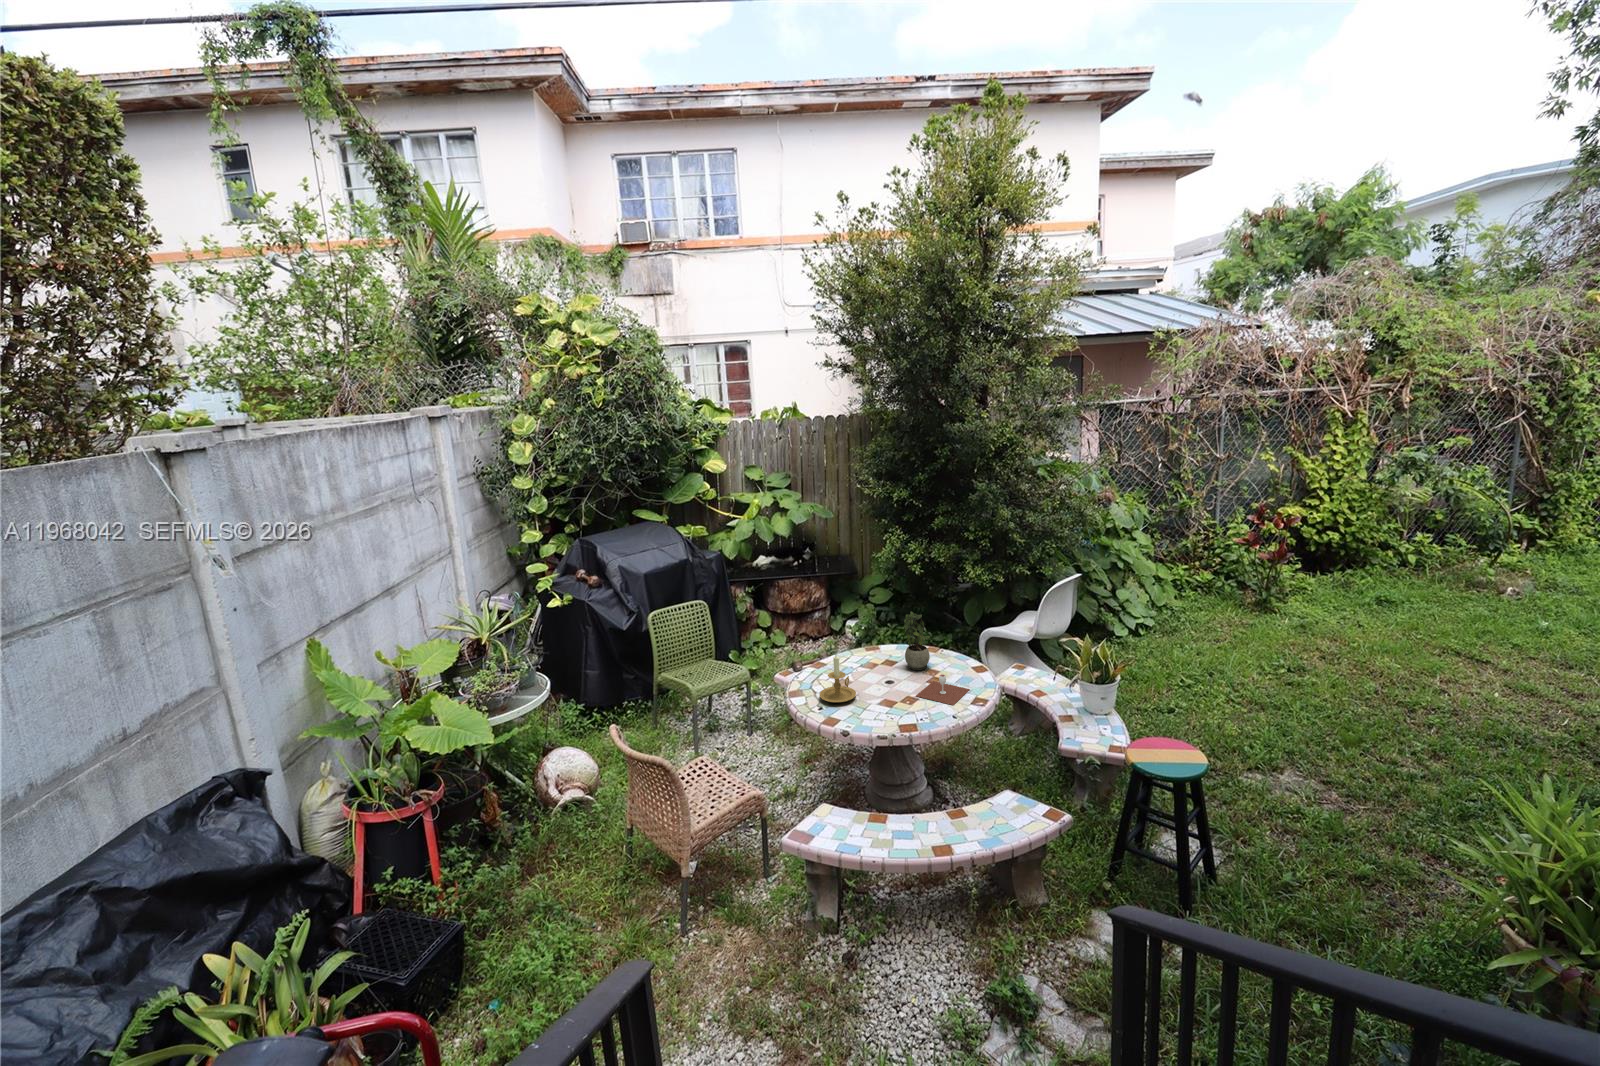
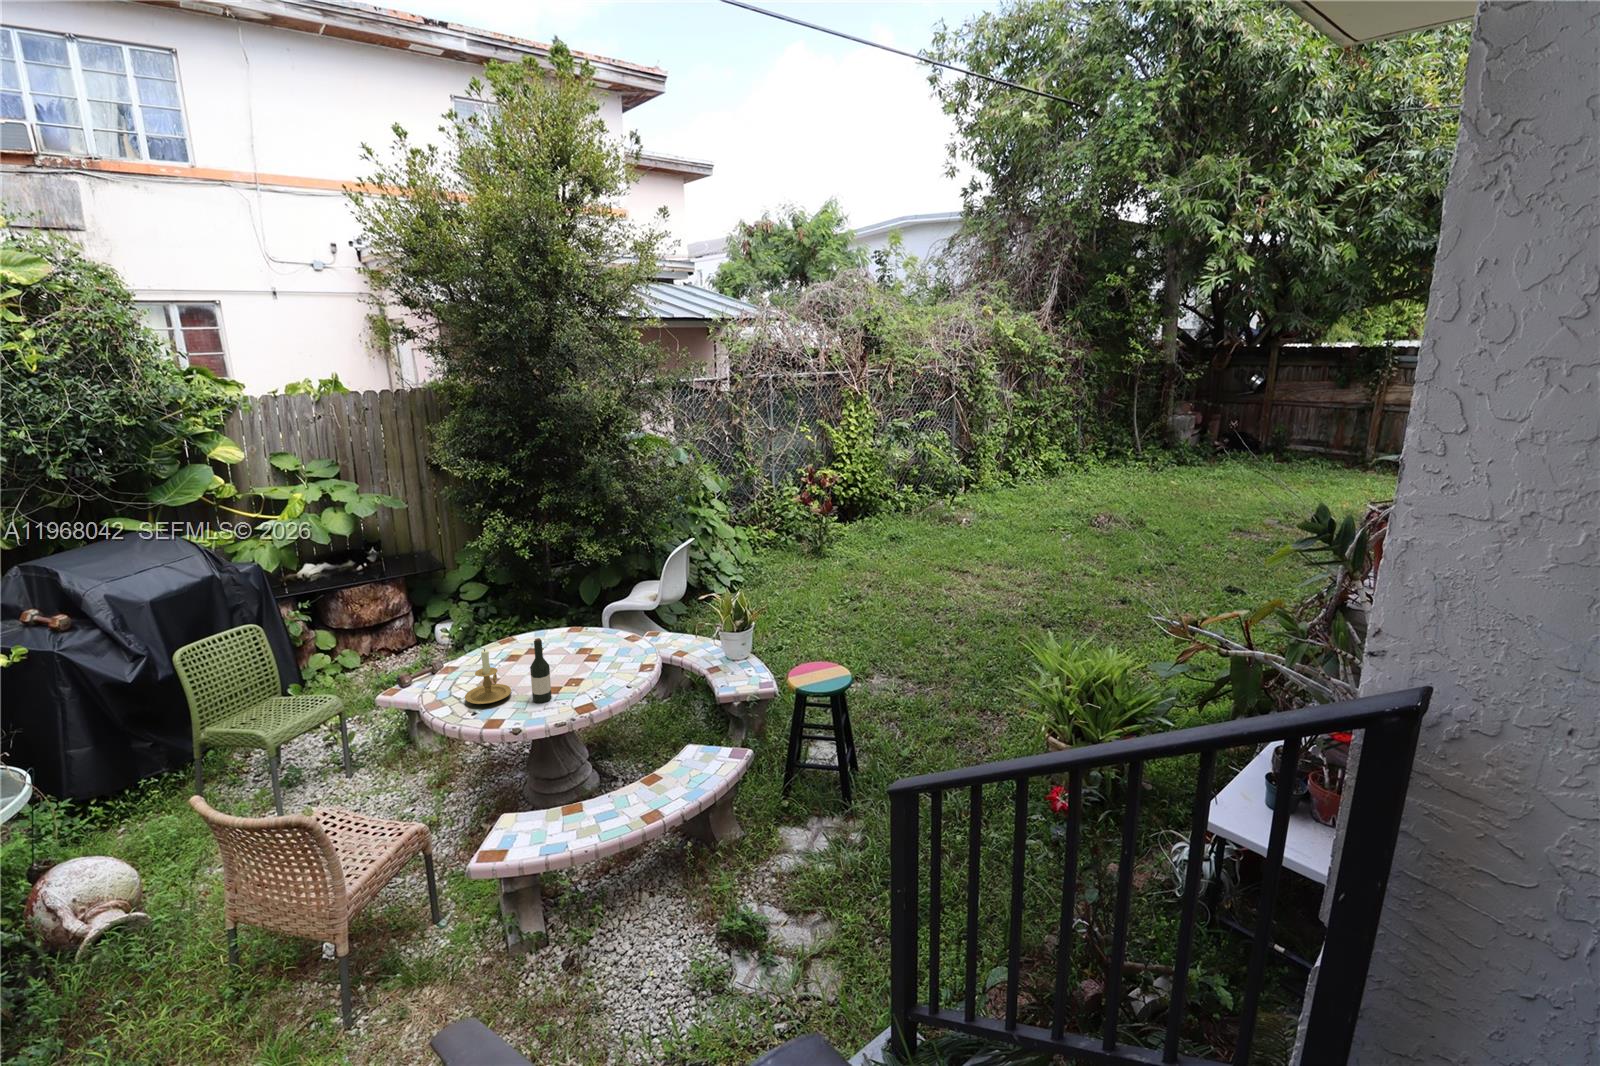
potted plant: present [904,612,930,670] -> none [547,589,583,652]
wine bottle: none [868,654,885,712] -> present [530,638,552,703]
wine glass: present [916,674,970,705] -> none [578,649,631,678]

